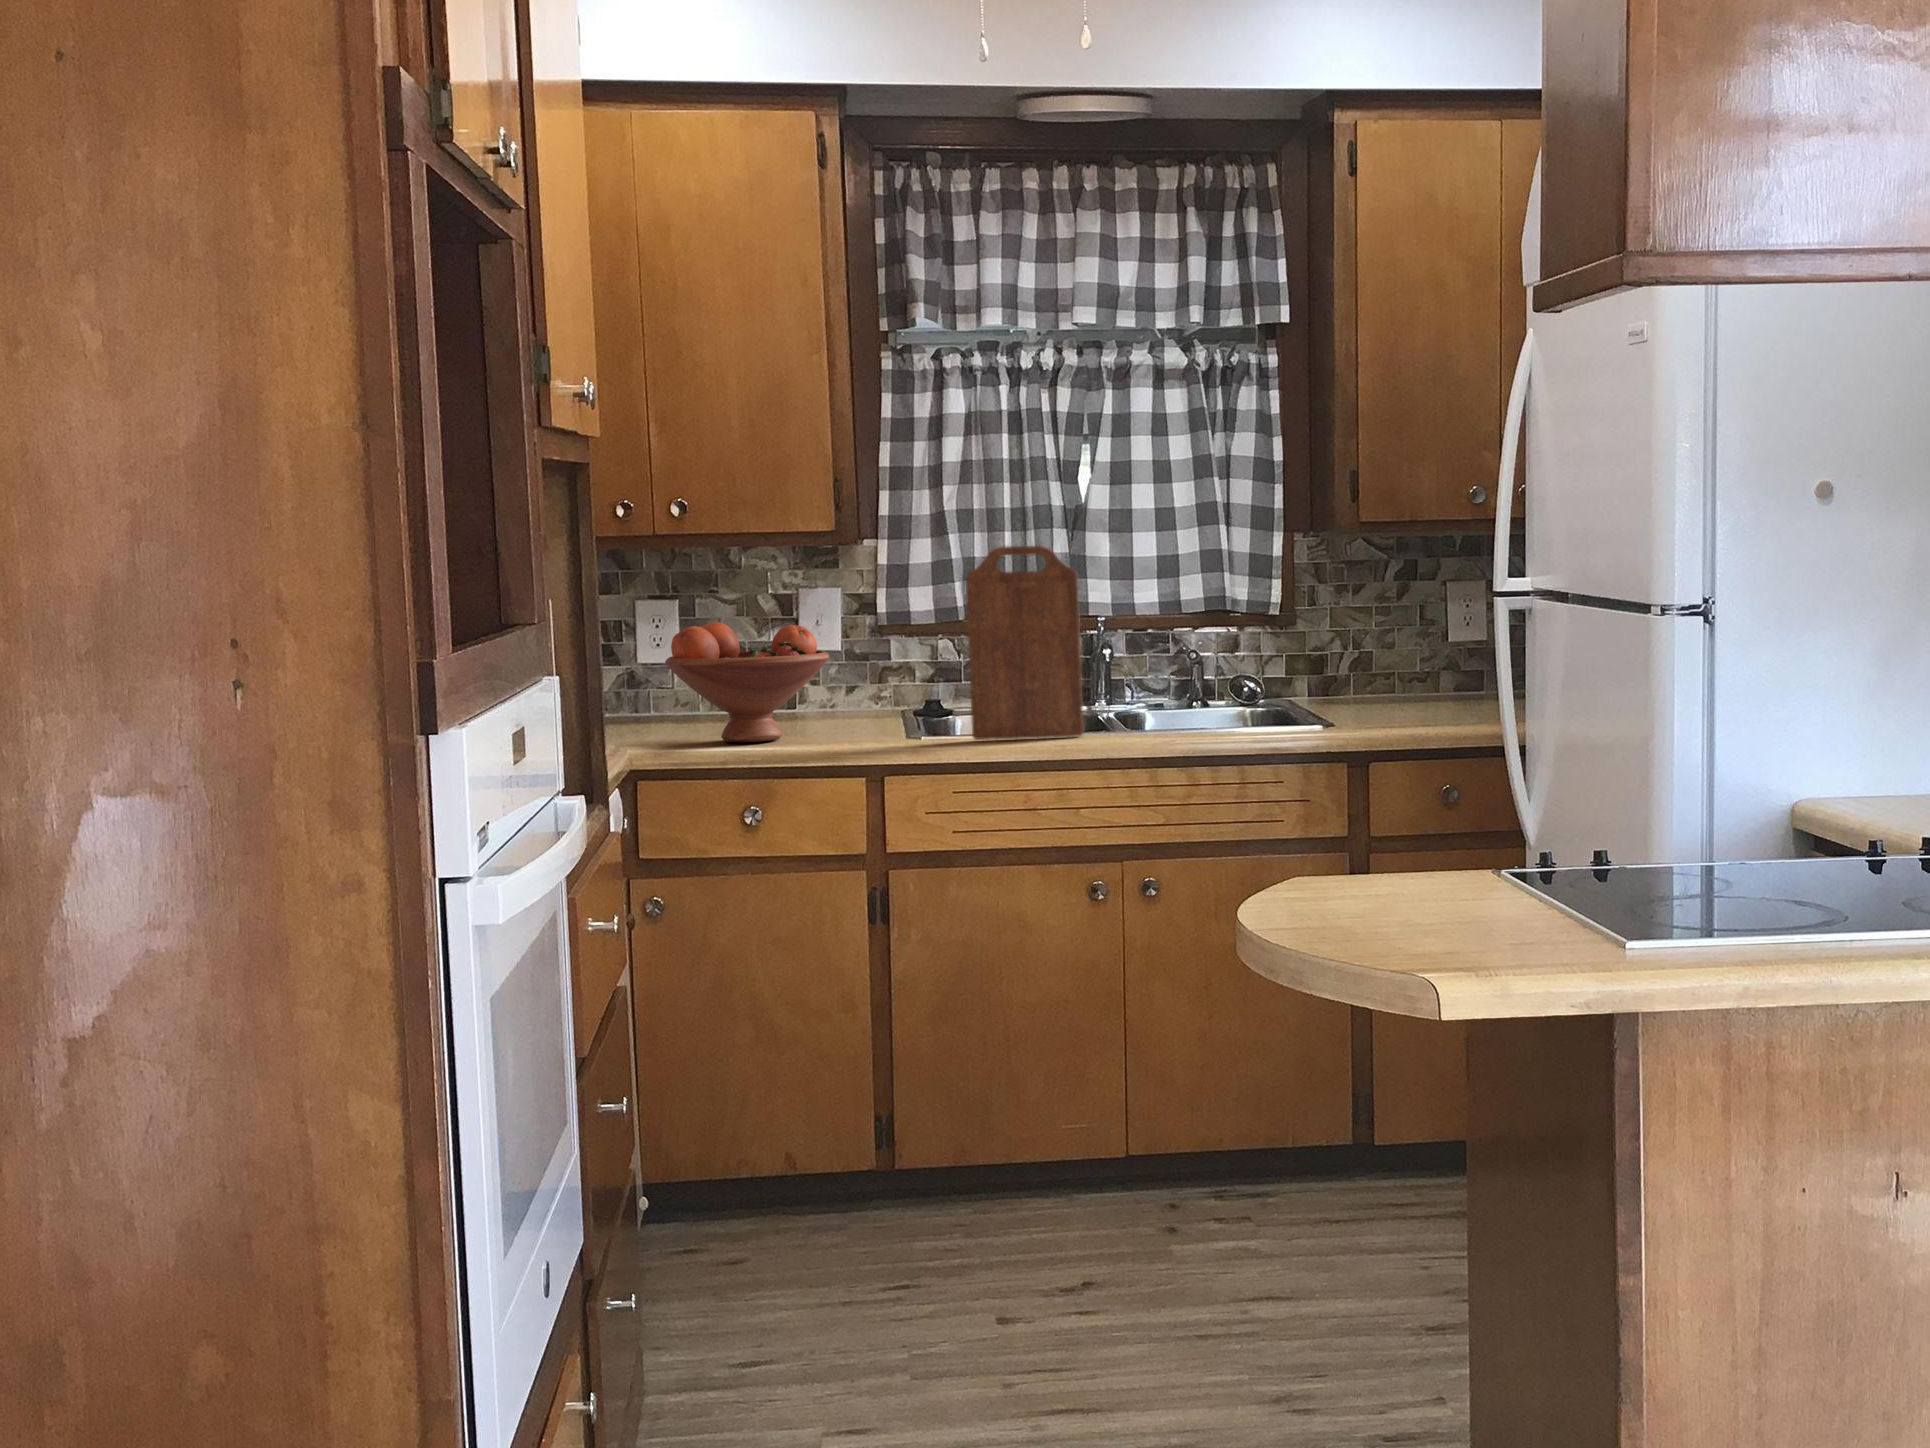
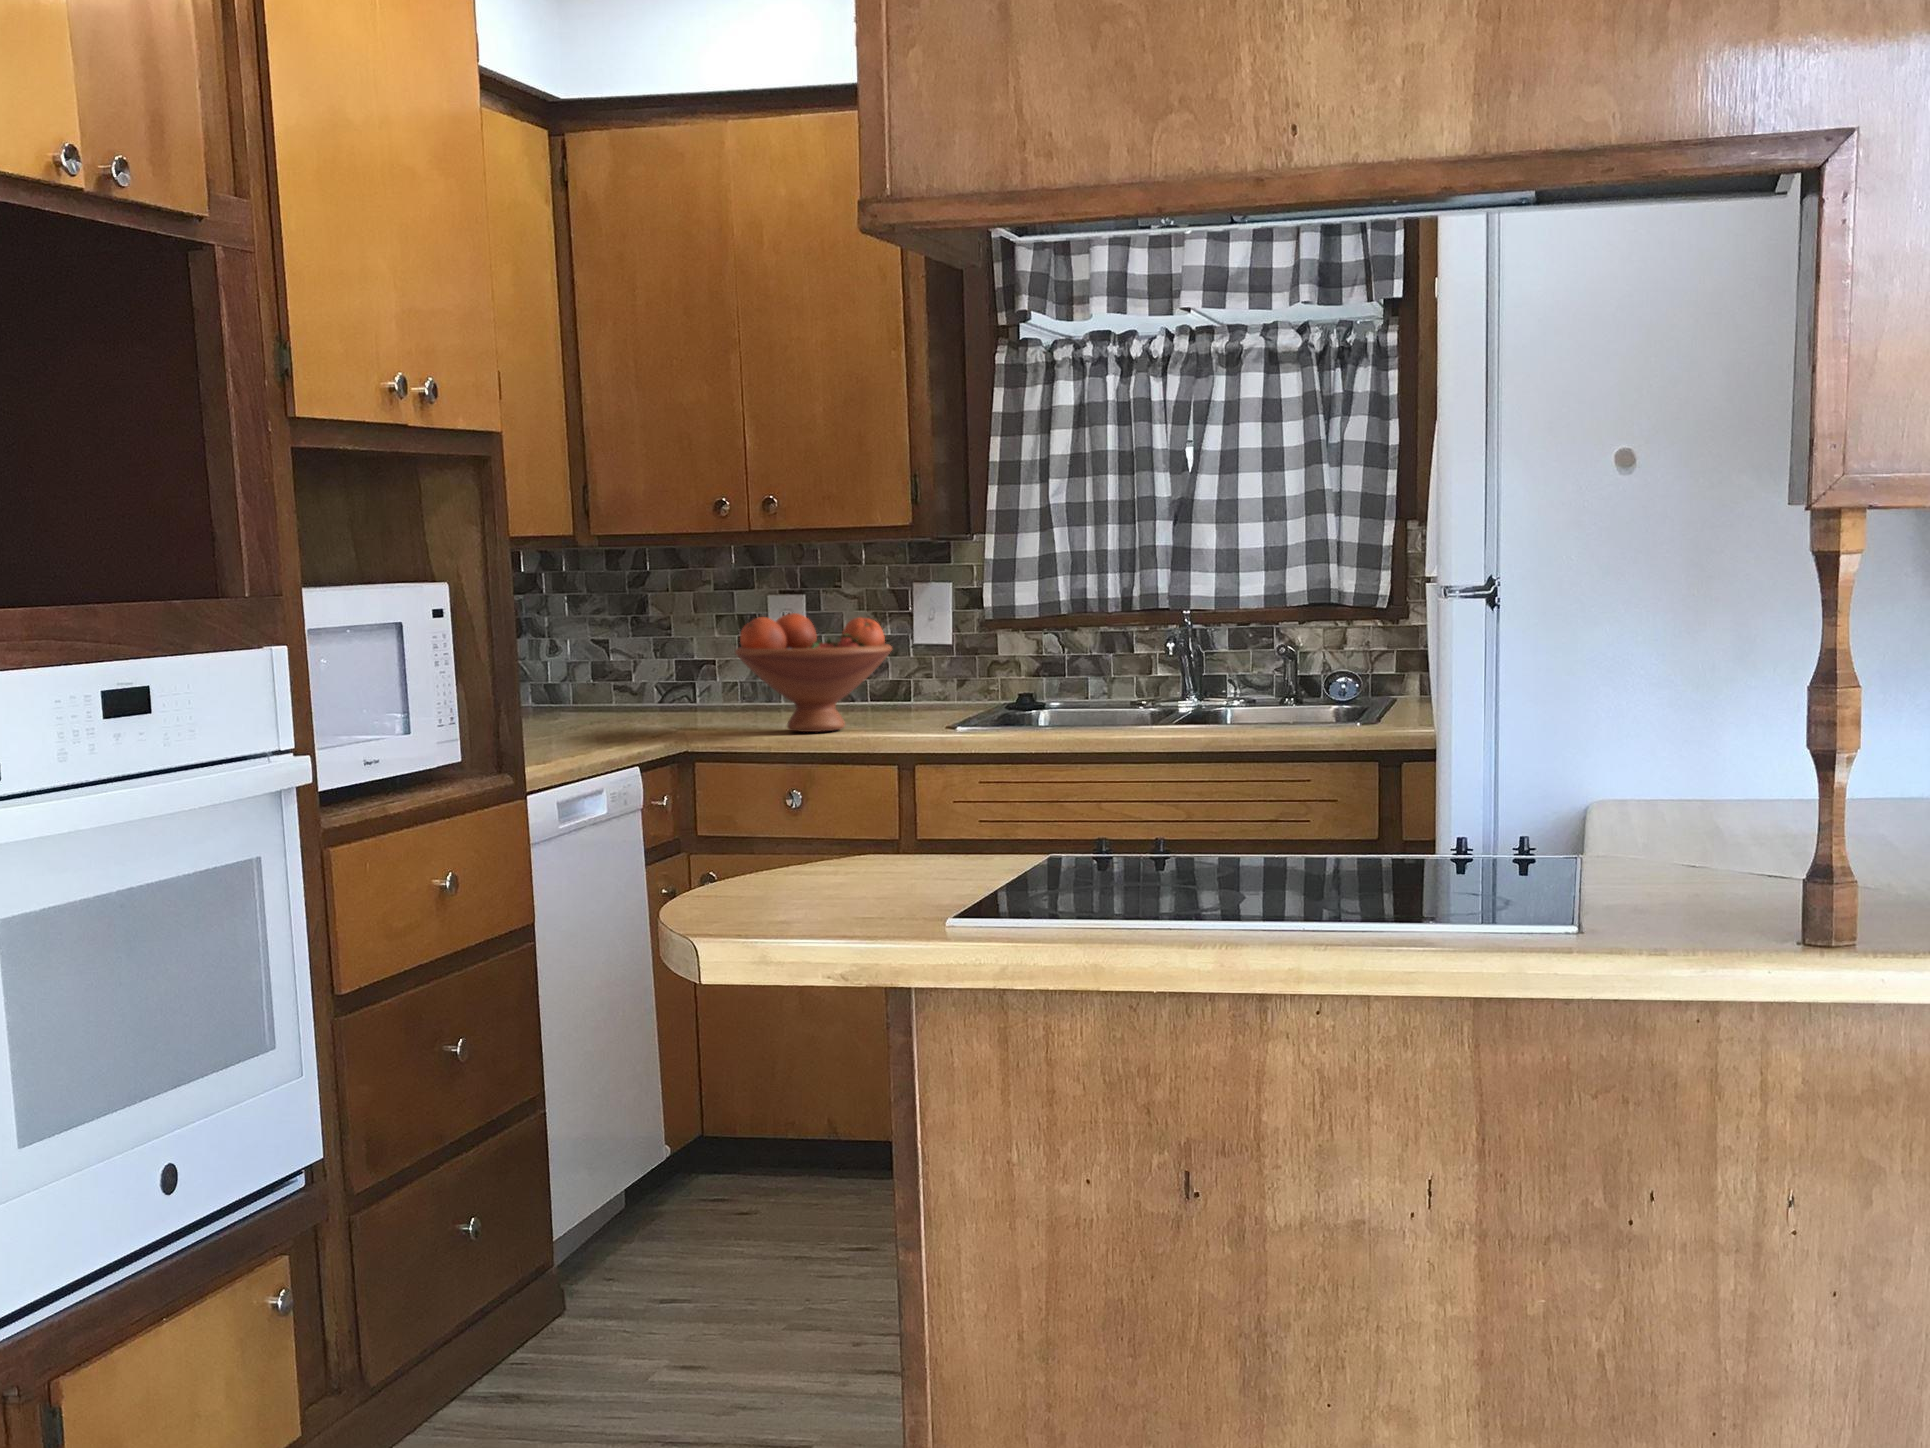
cutting board: present [966,546,1083,740] -> none [998,540,1112,738]

